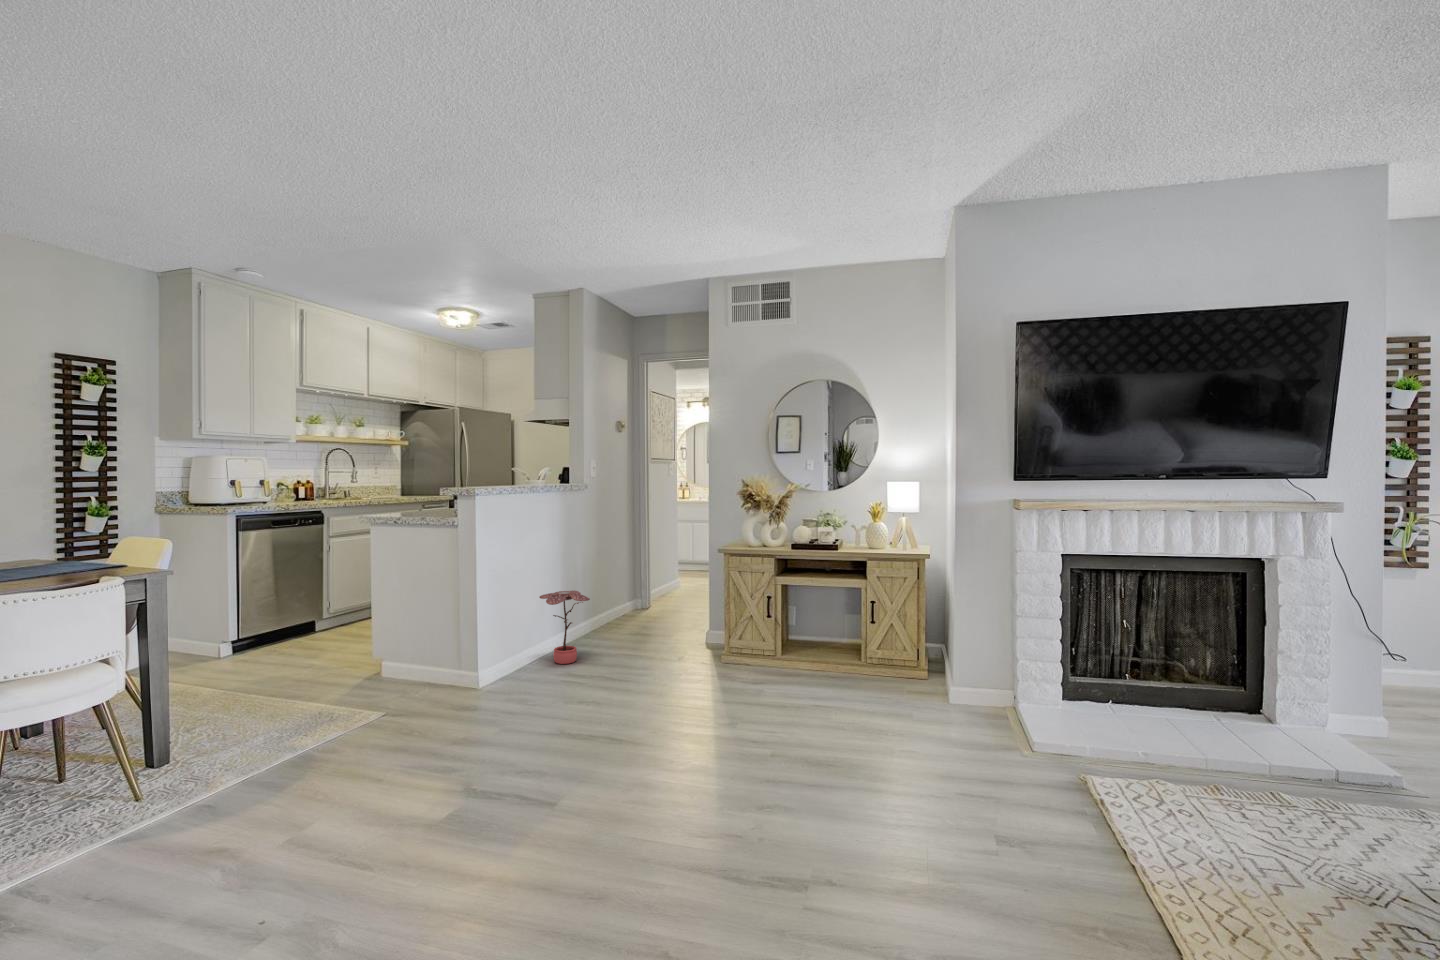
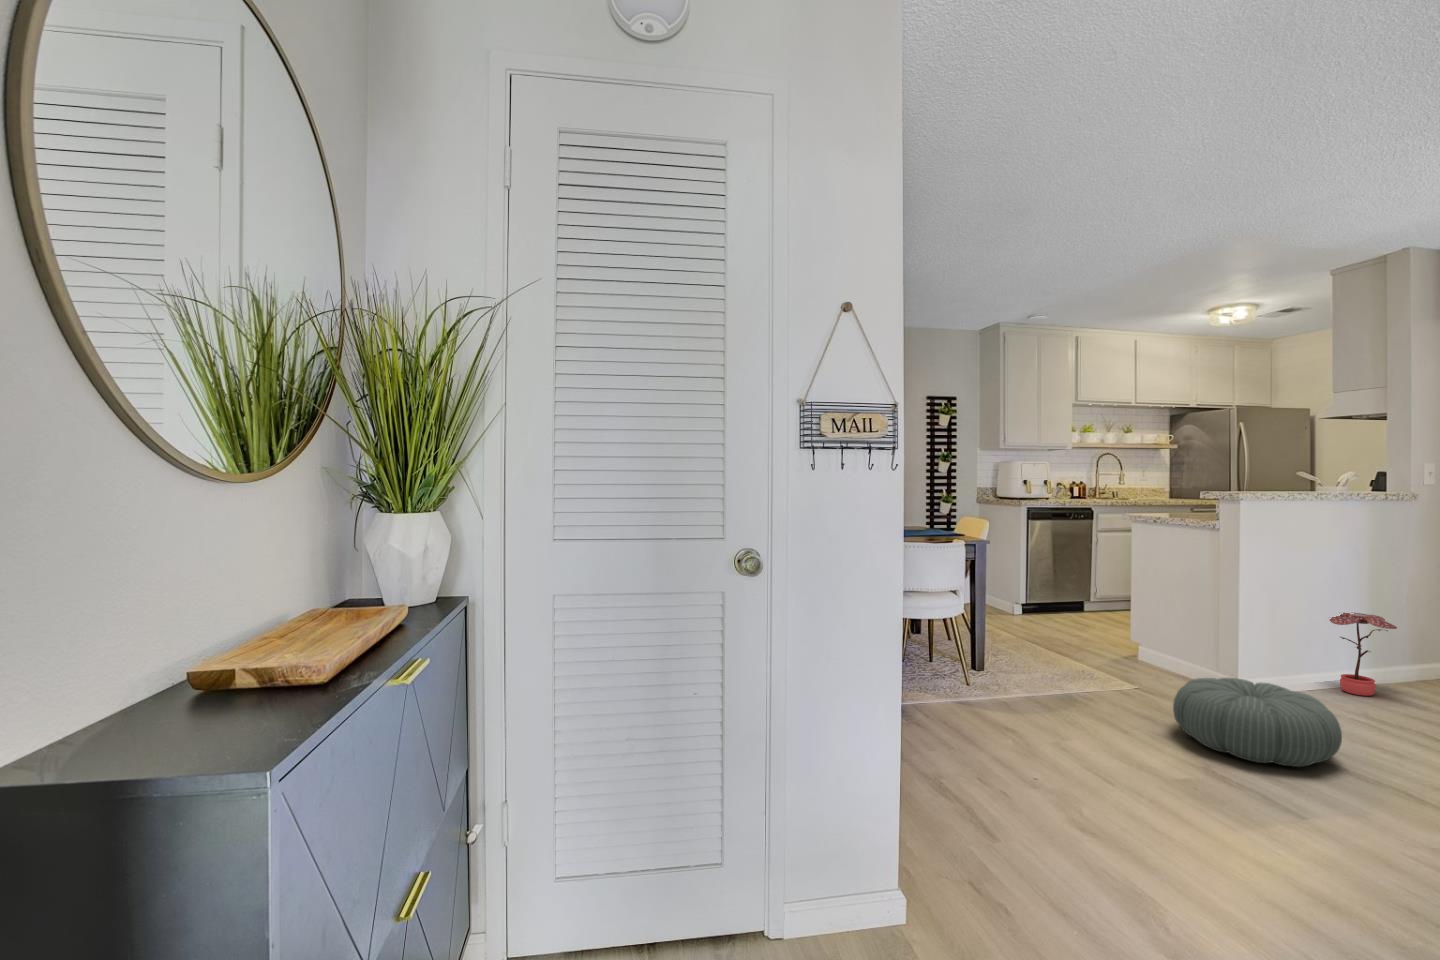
pouf: none [427,681,573,776] -> present [1173,678,1342,767]

